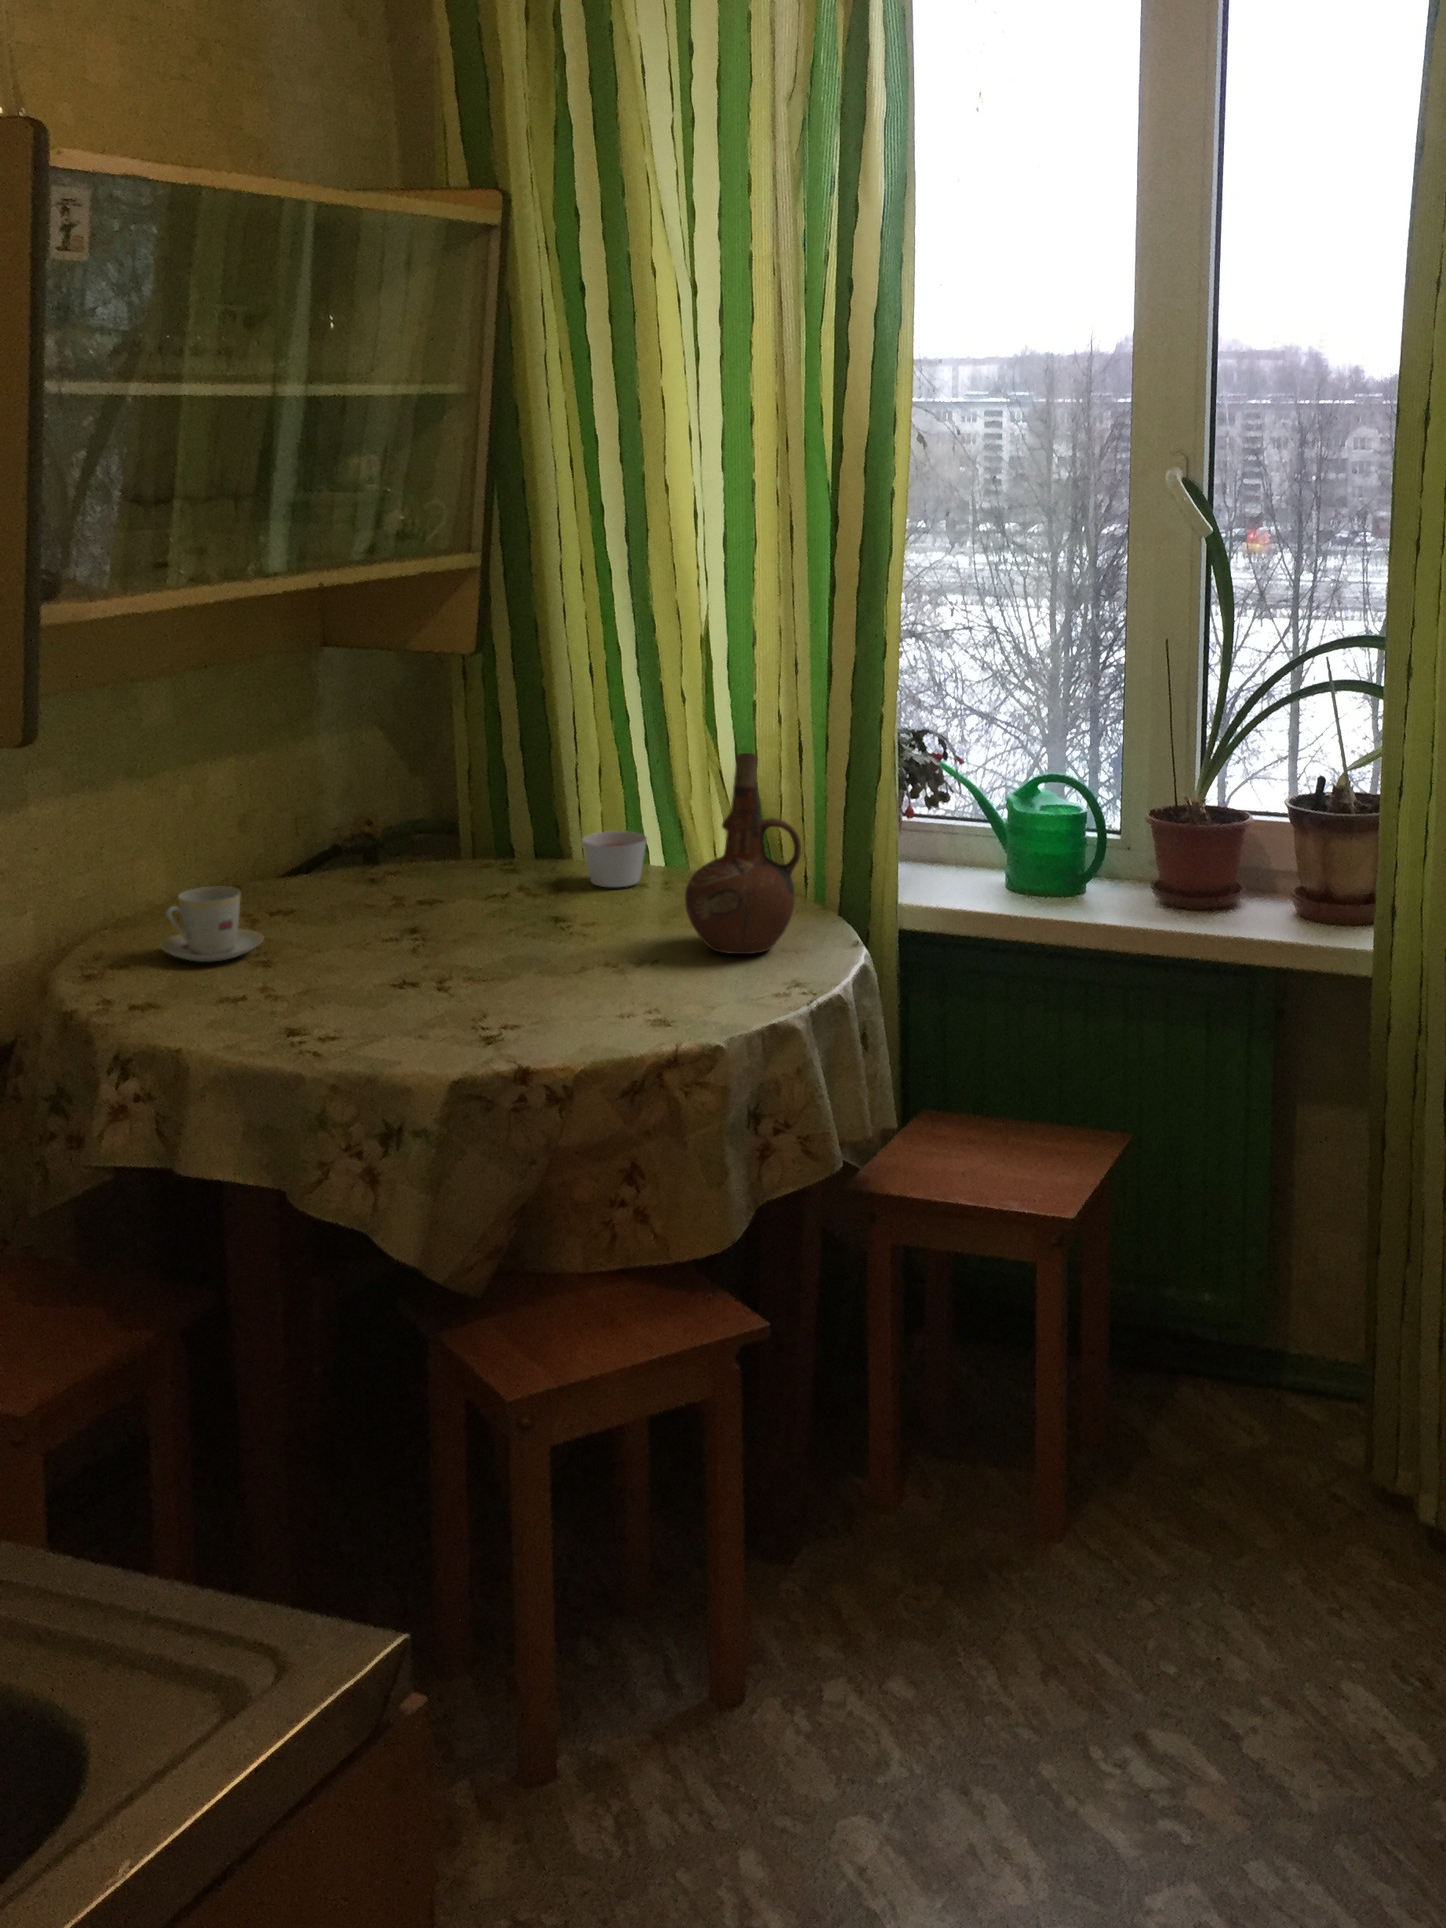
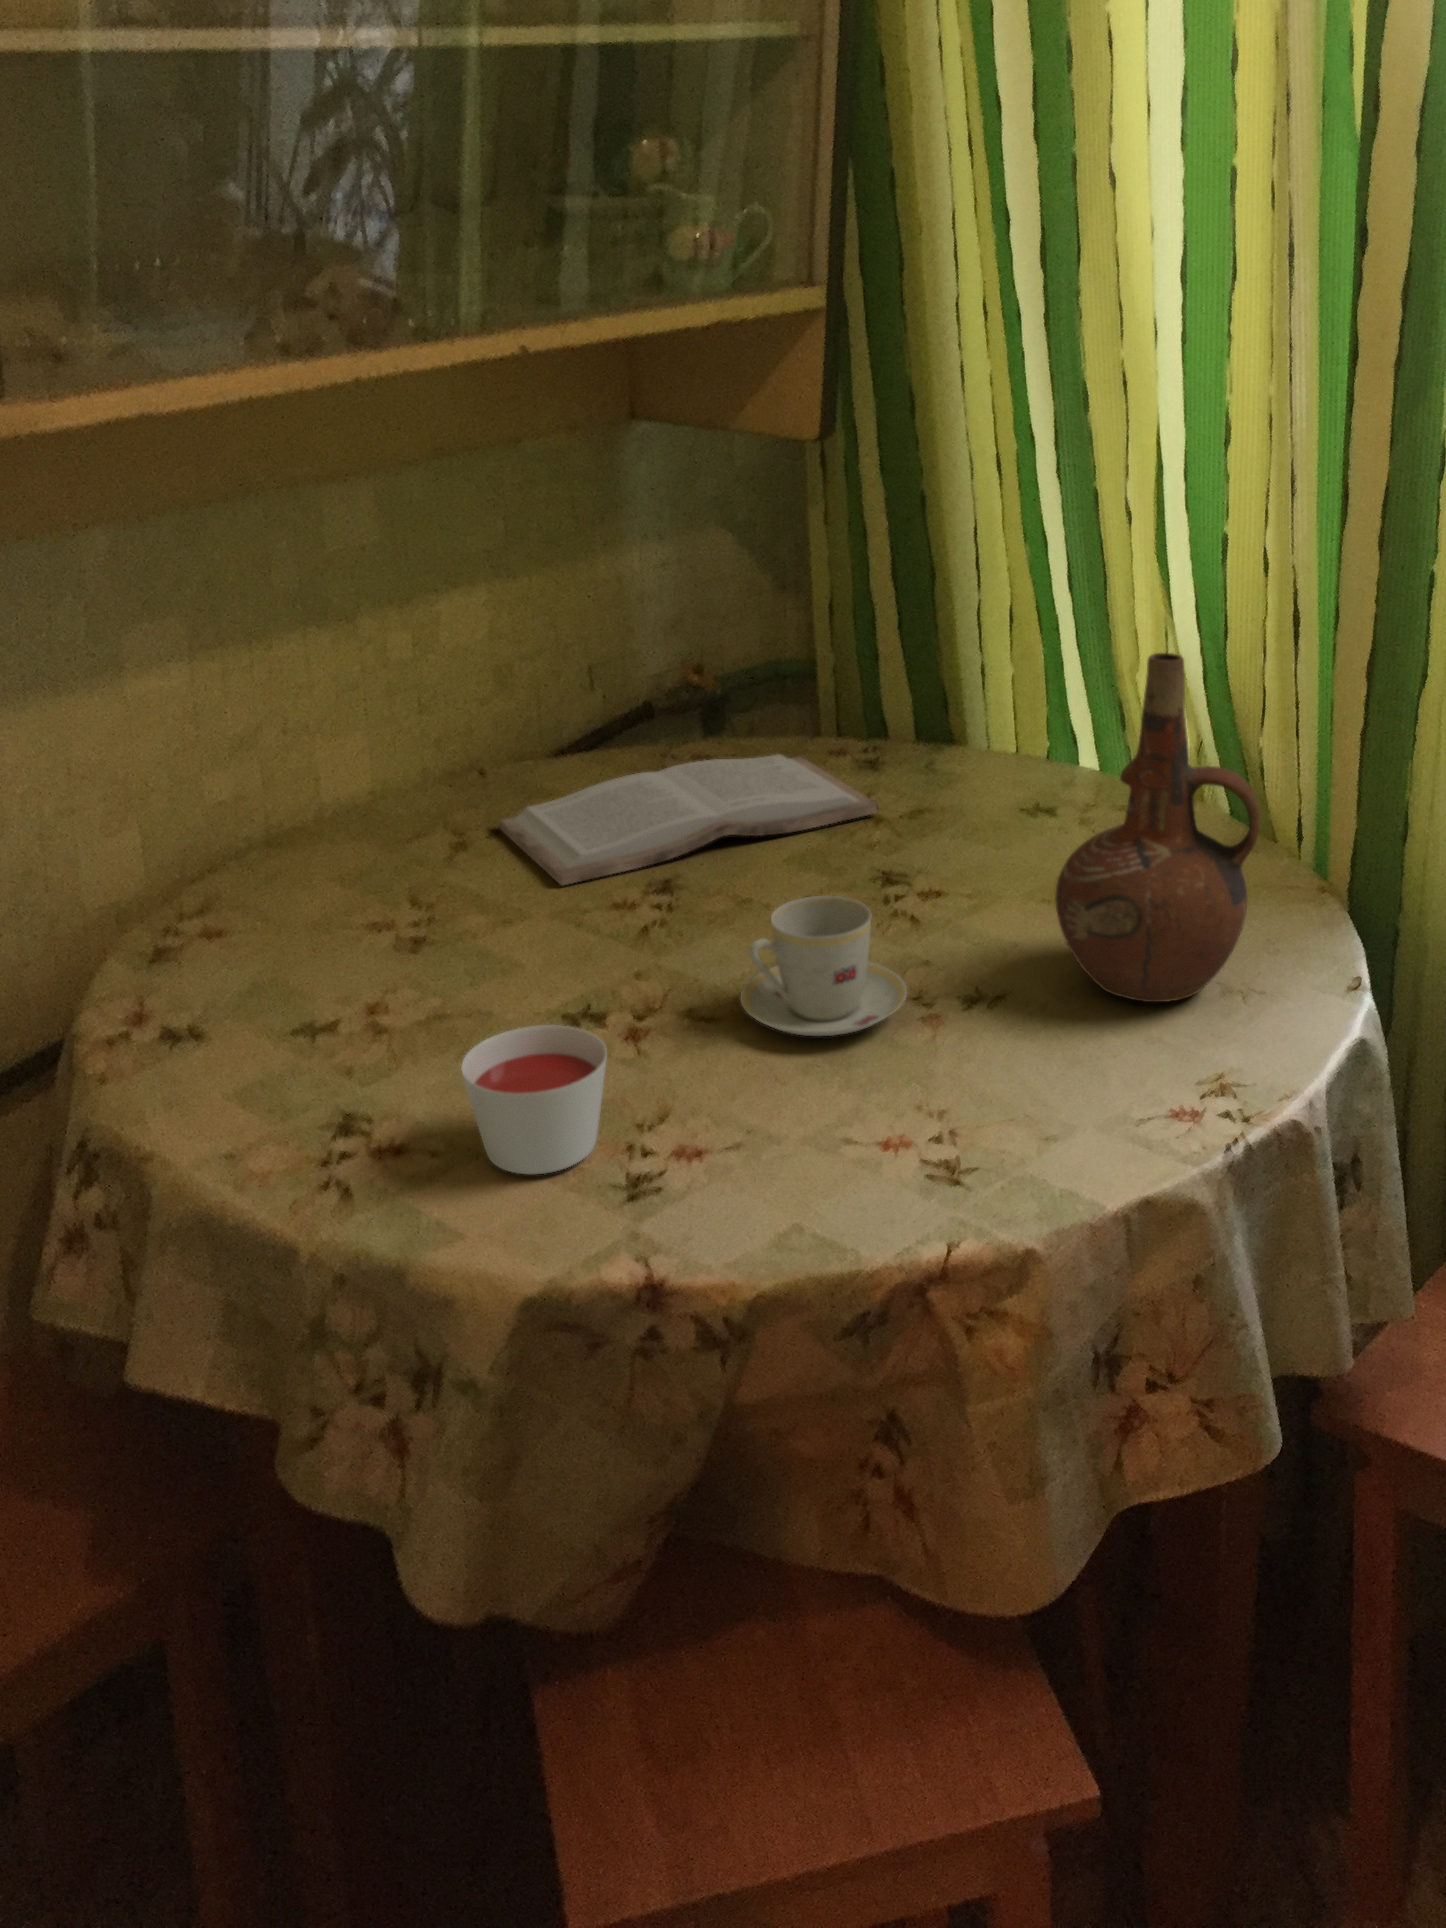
candle: present [582,831,647,887] -> present [461,1025,607,1174]
book: none [286,861,538,931] -> present [500,754,877,885]
teacup: present [160,887,263,962] -> present [740,896,907,1036]

